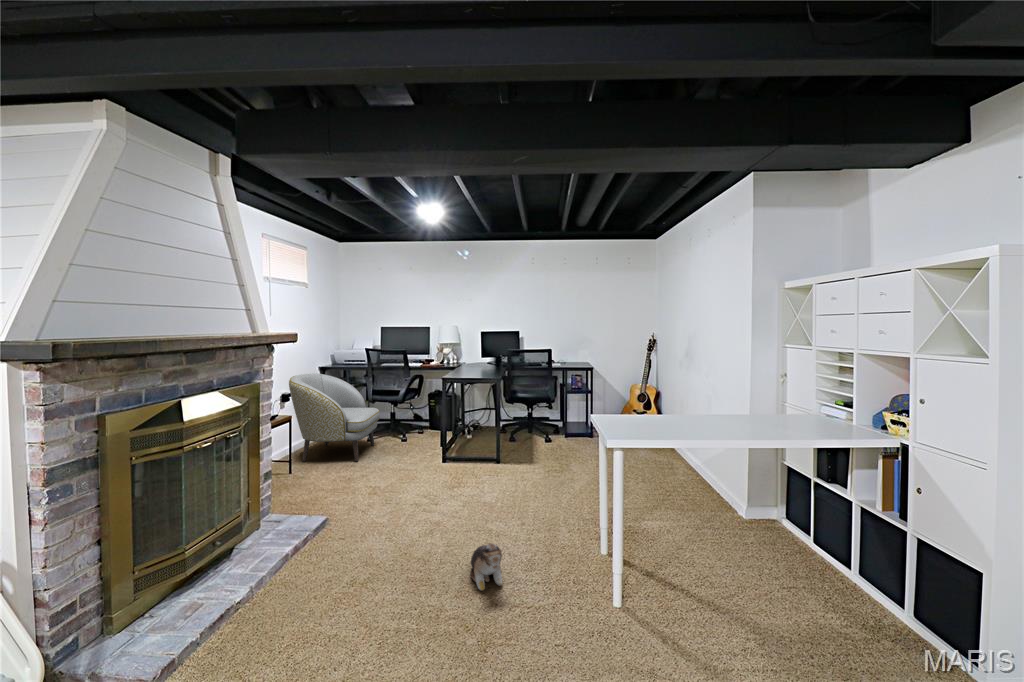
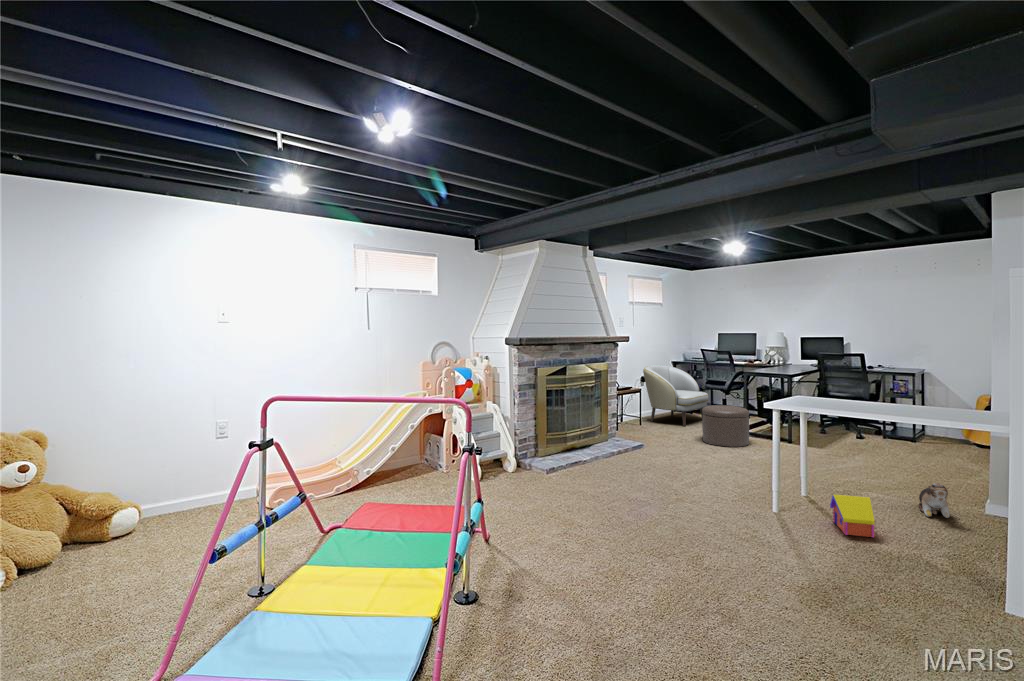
ottoman: none [399,428,459,489] -> present [702,405,749,447]
plush toy: present [470,543,504,591] -> present [919,483,950,518]
toy house: none [669,555,736,621] -> present [830,495,875,537]

